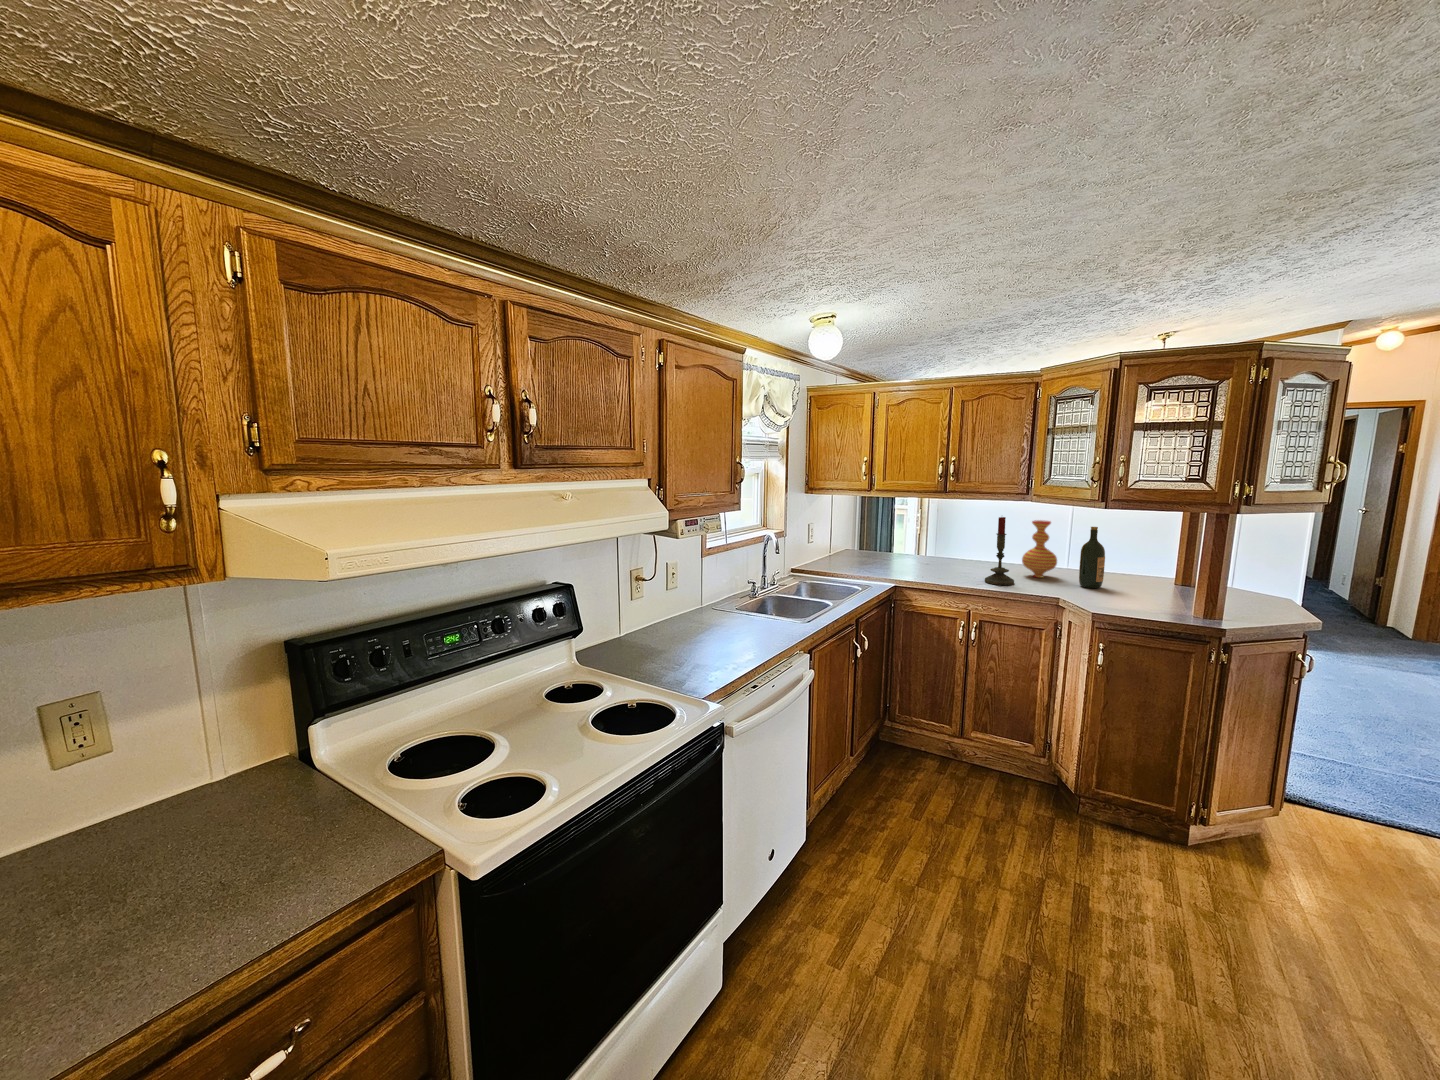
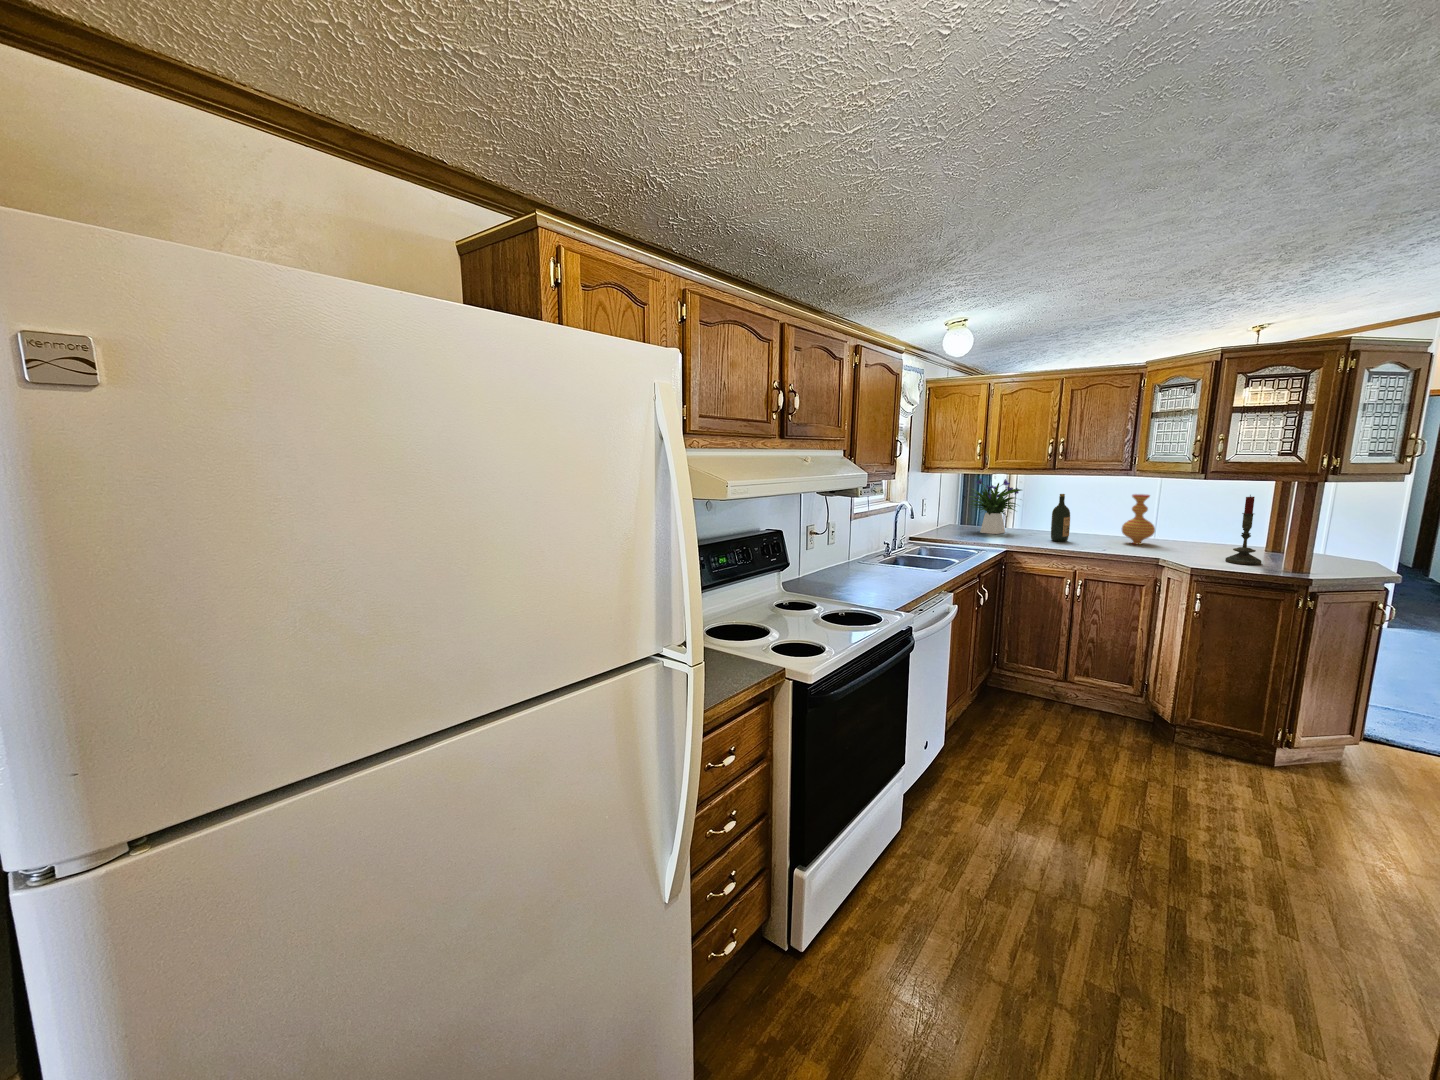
flower arrangement: none [852,497,919,564] -> present [970,476,1021,534]
candle: present [985,517,1014,585] -> present [1225,495,1262,565]
wine bottle: present [1079,527,1105,588] -> present [1051,494,1070,542]

